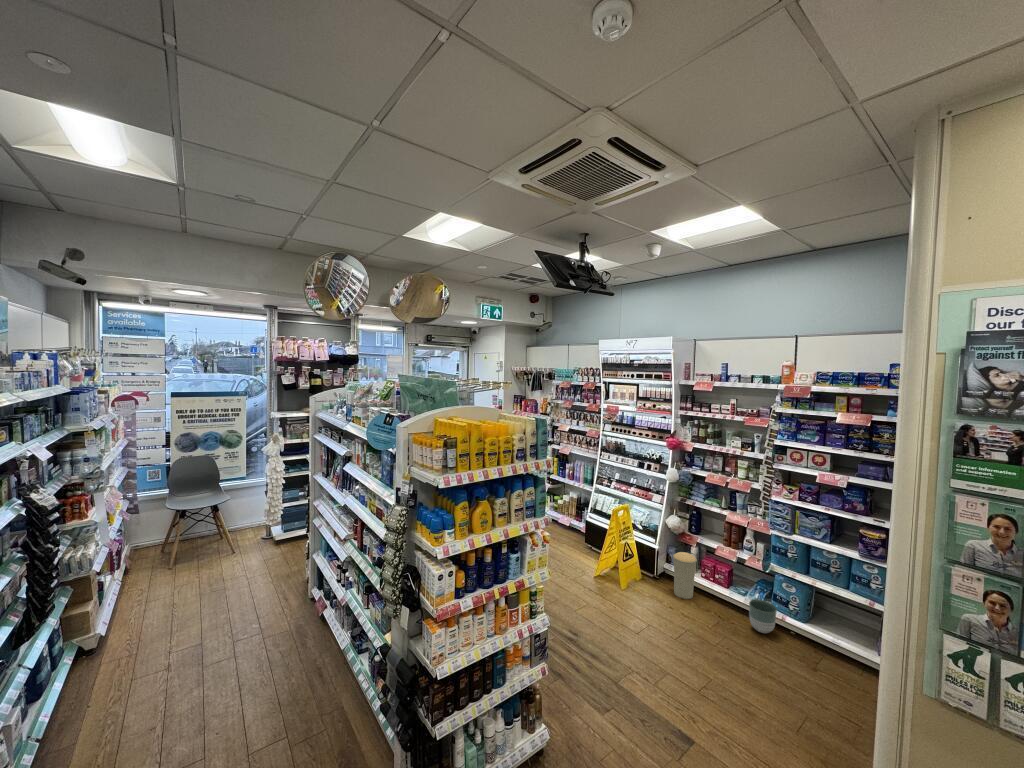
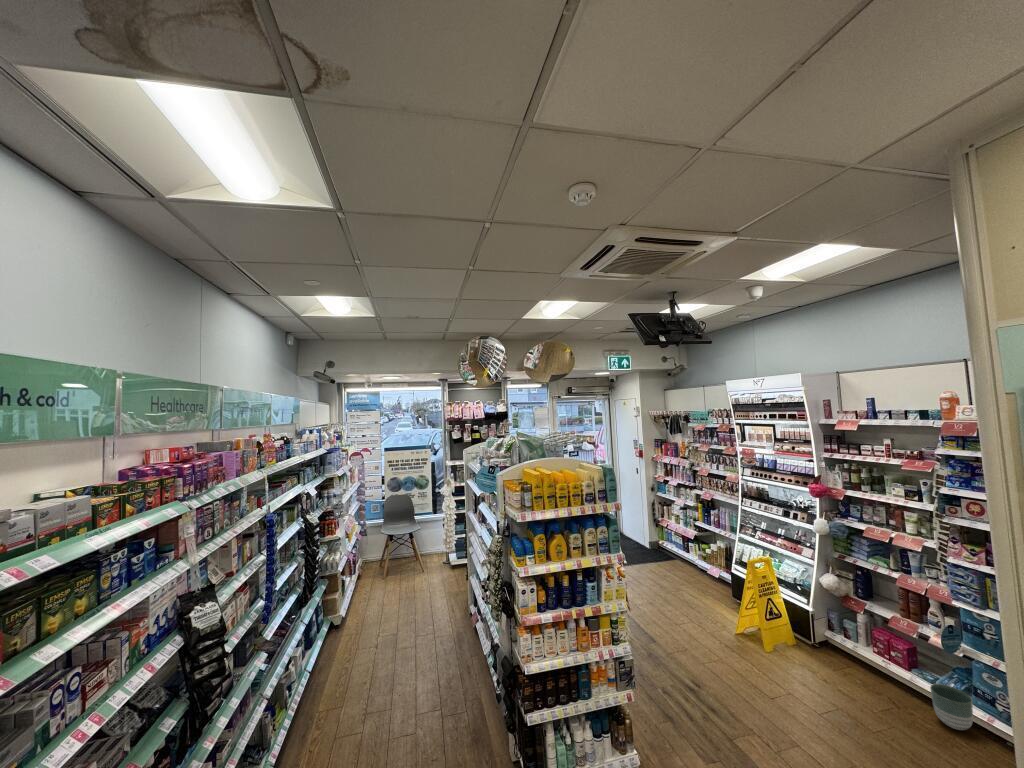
trash can: present [673,552,697,599] -> none [828,615,861,672]

